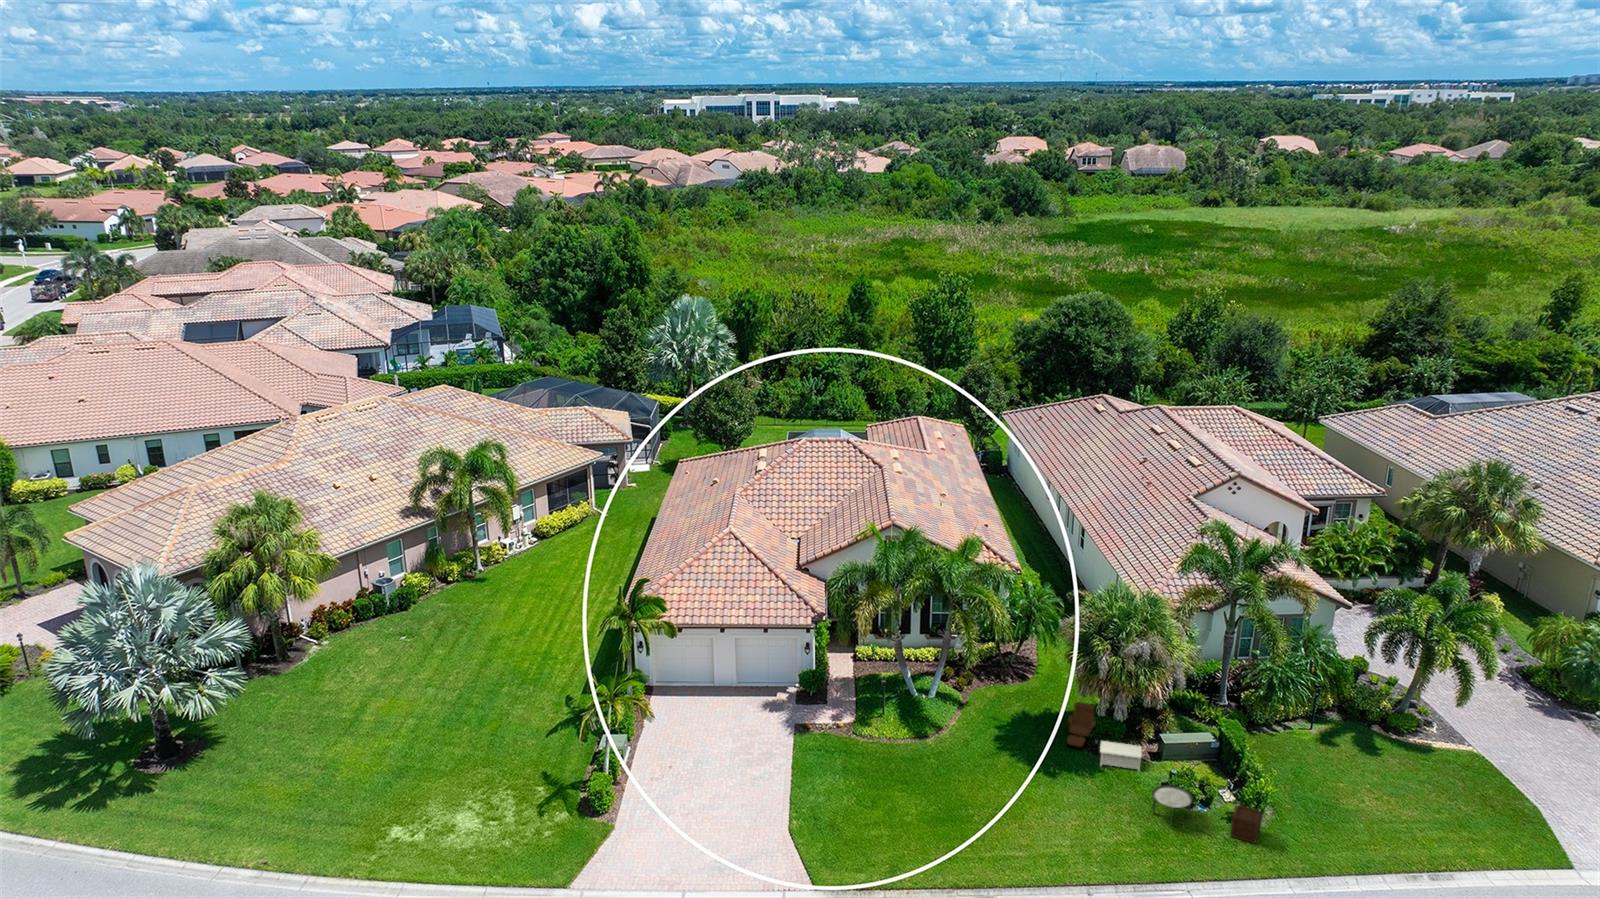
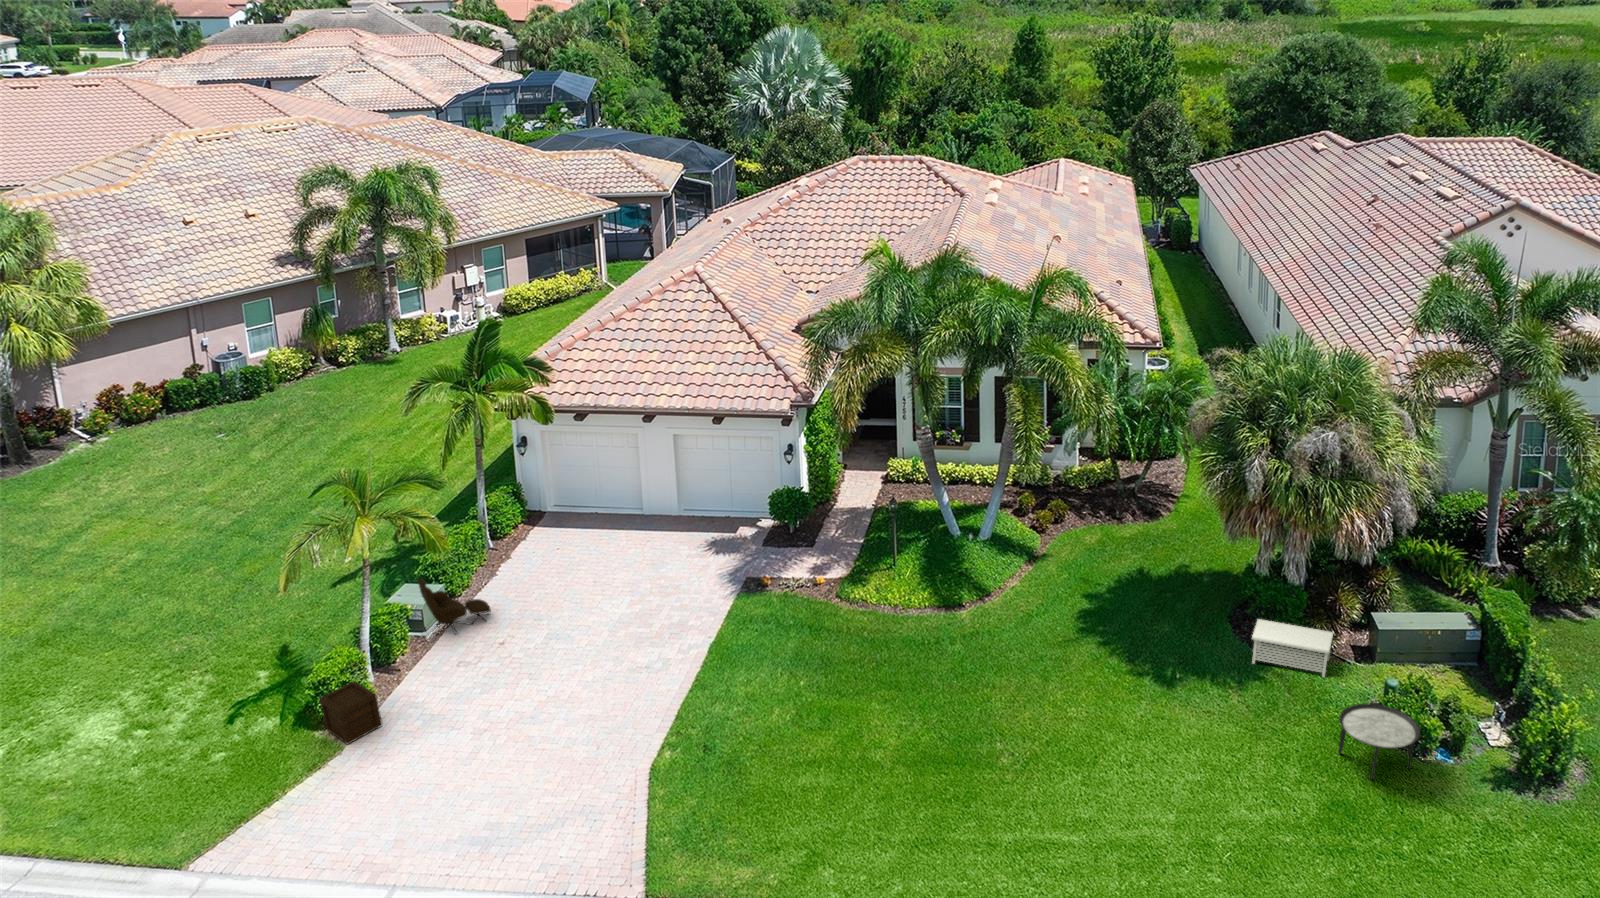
lounge chair: present [1067,702,1096,747] -> present [418,579,491,635]
wooden crate: present [1230,805,1262,844] -> present [319,681,382,744]

